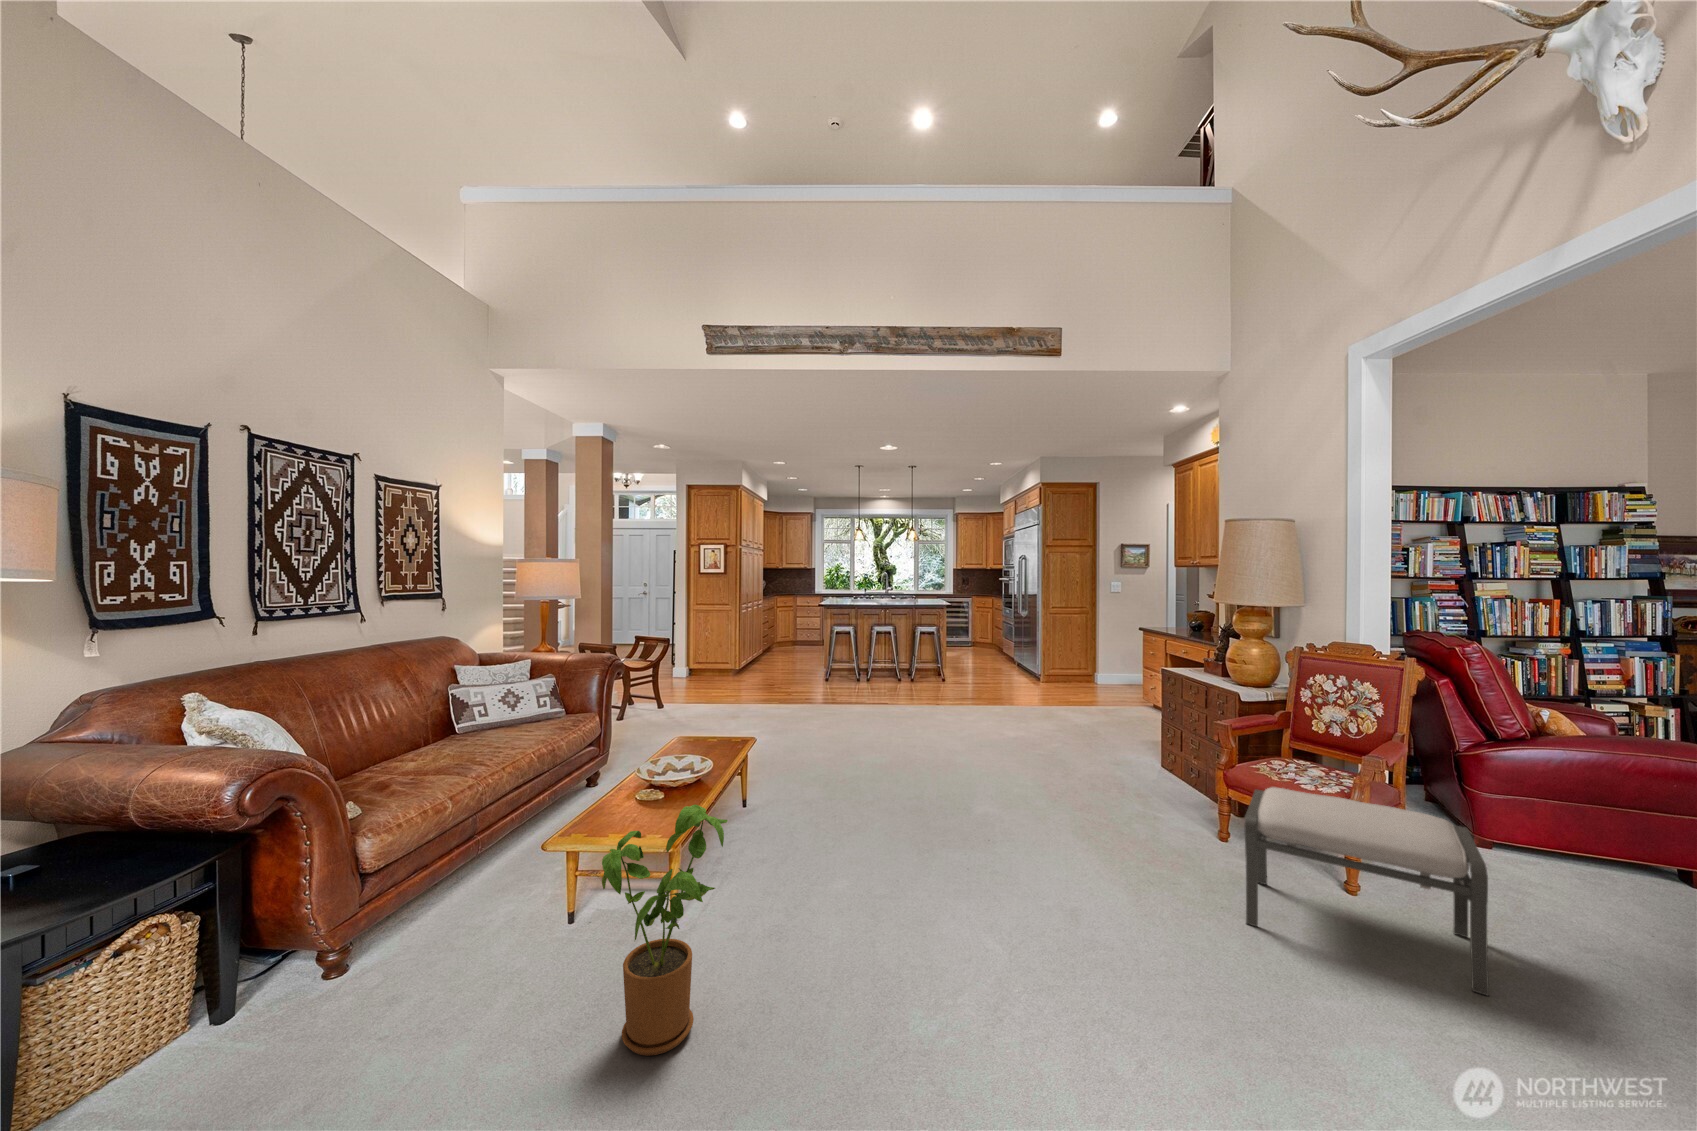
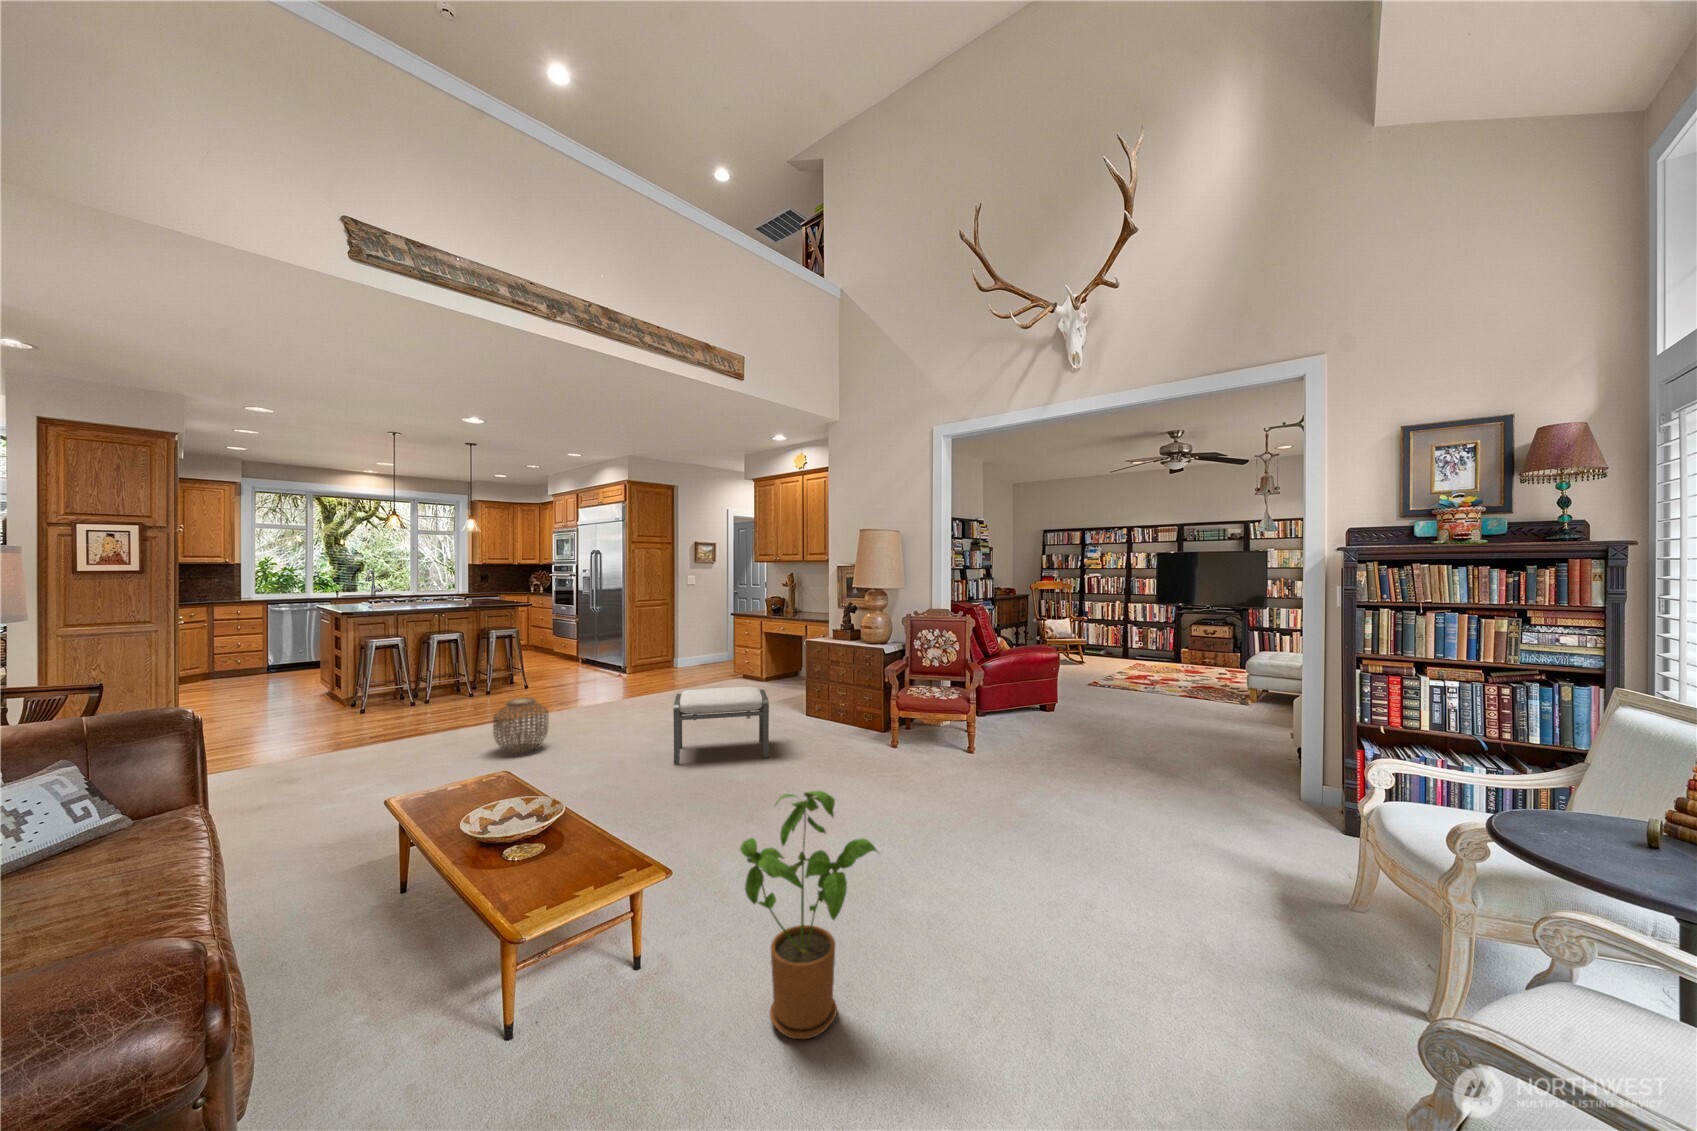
woven basket: none [838,686,880,735] -> present [493,698,548,754]
ottoman: present [1245,787,1489,996] -> present [673,687,769,765]

